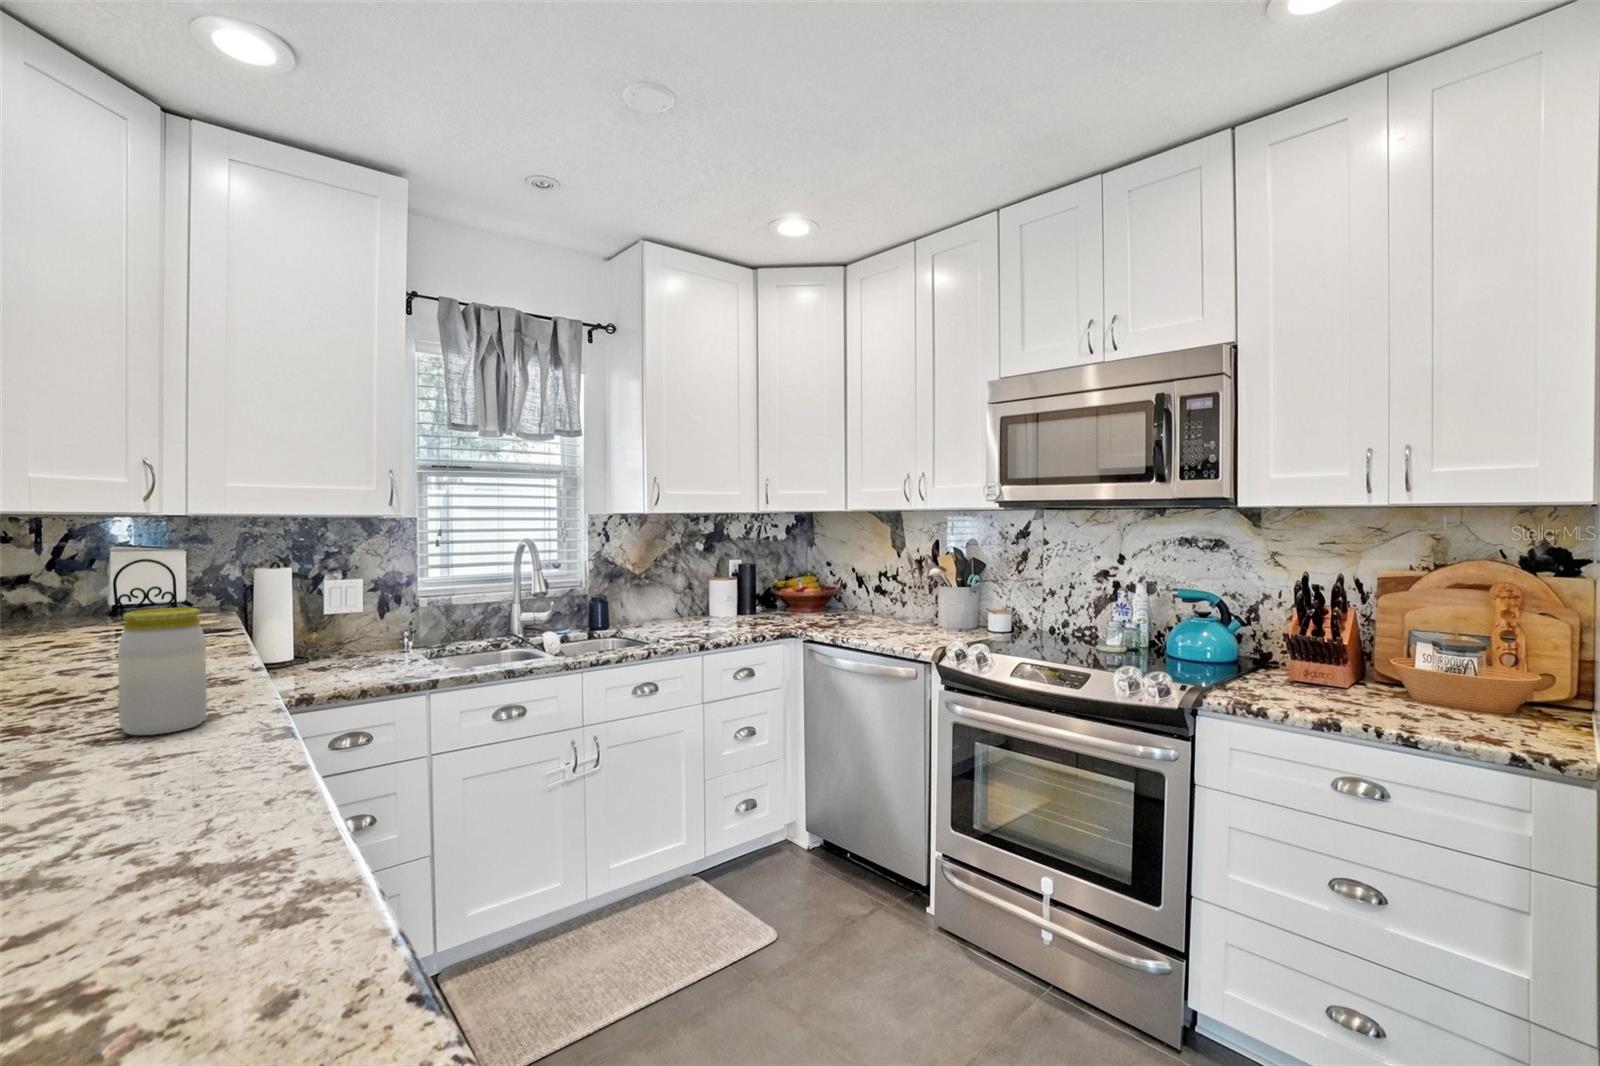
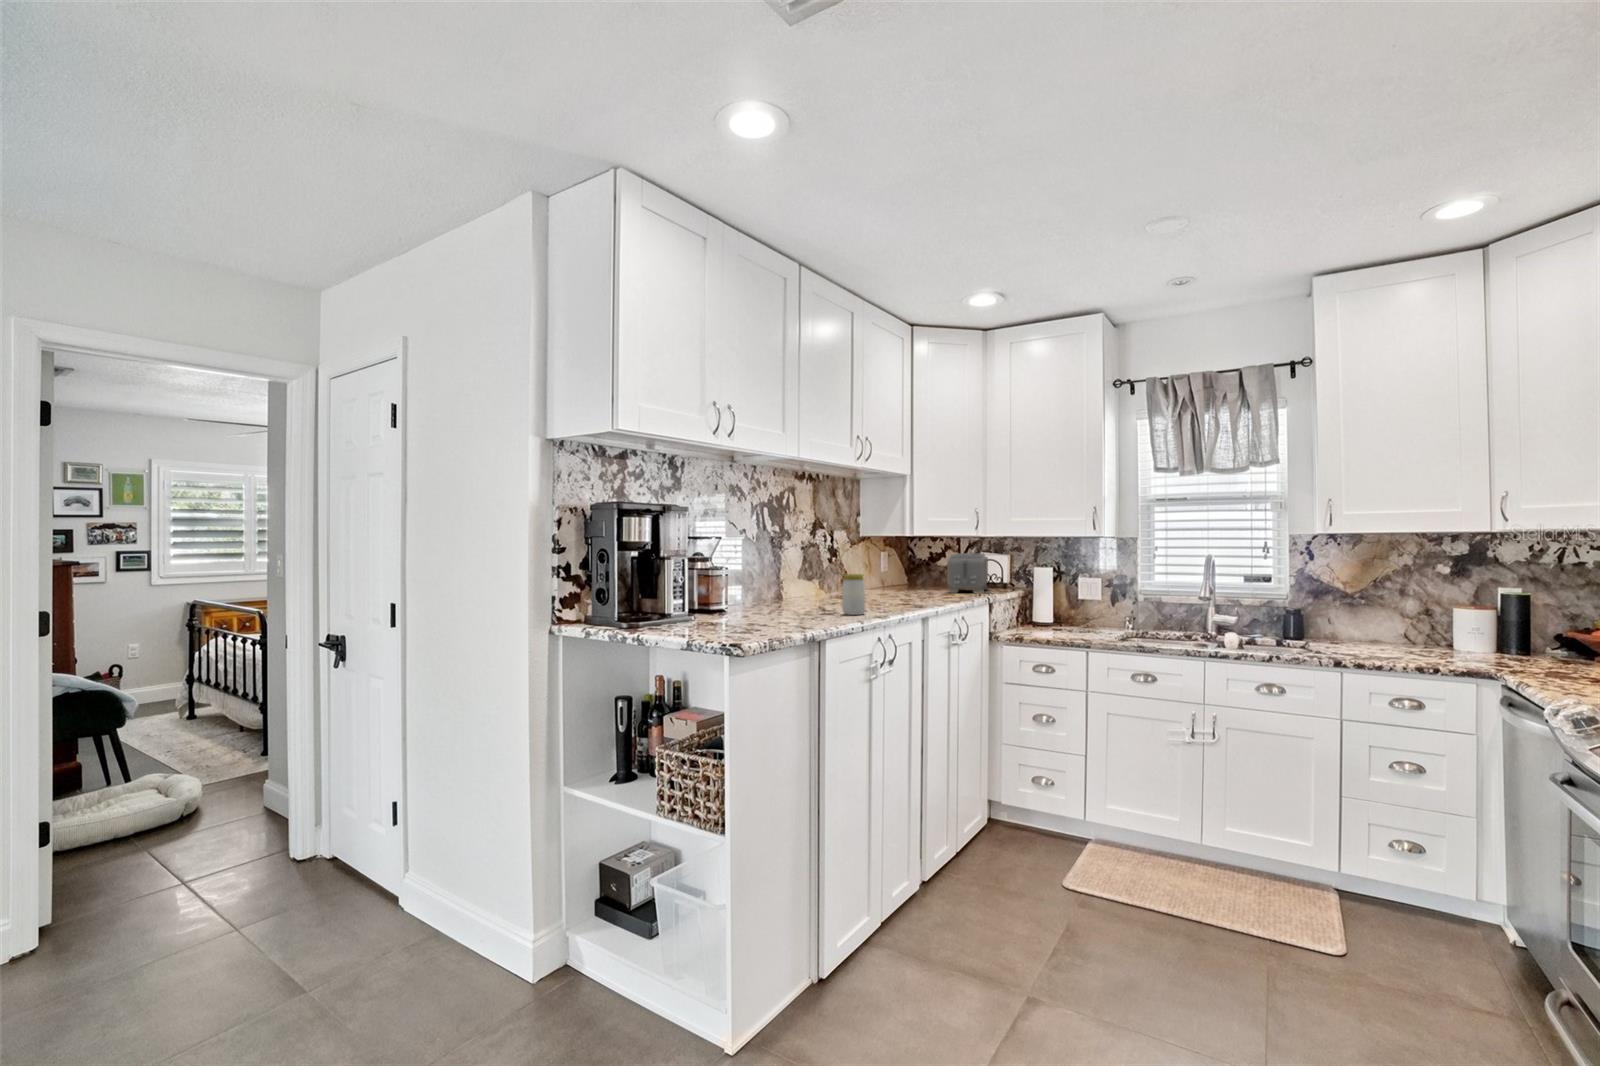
toaster: none [50,547,181,635] -> present [947,553,988,594]

